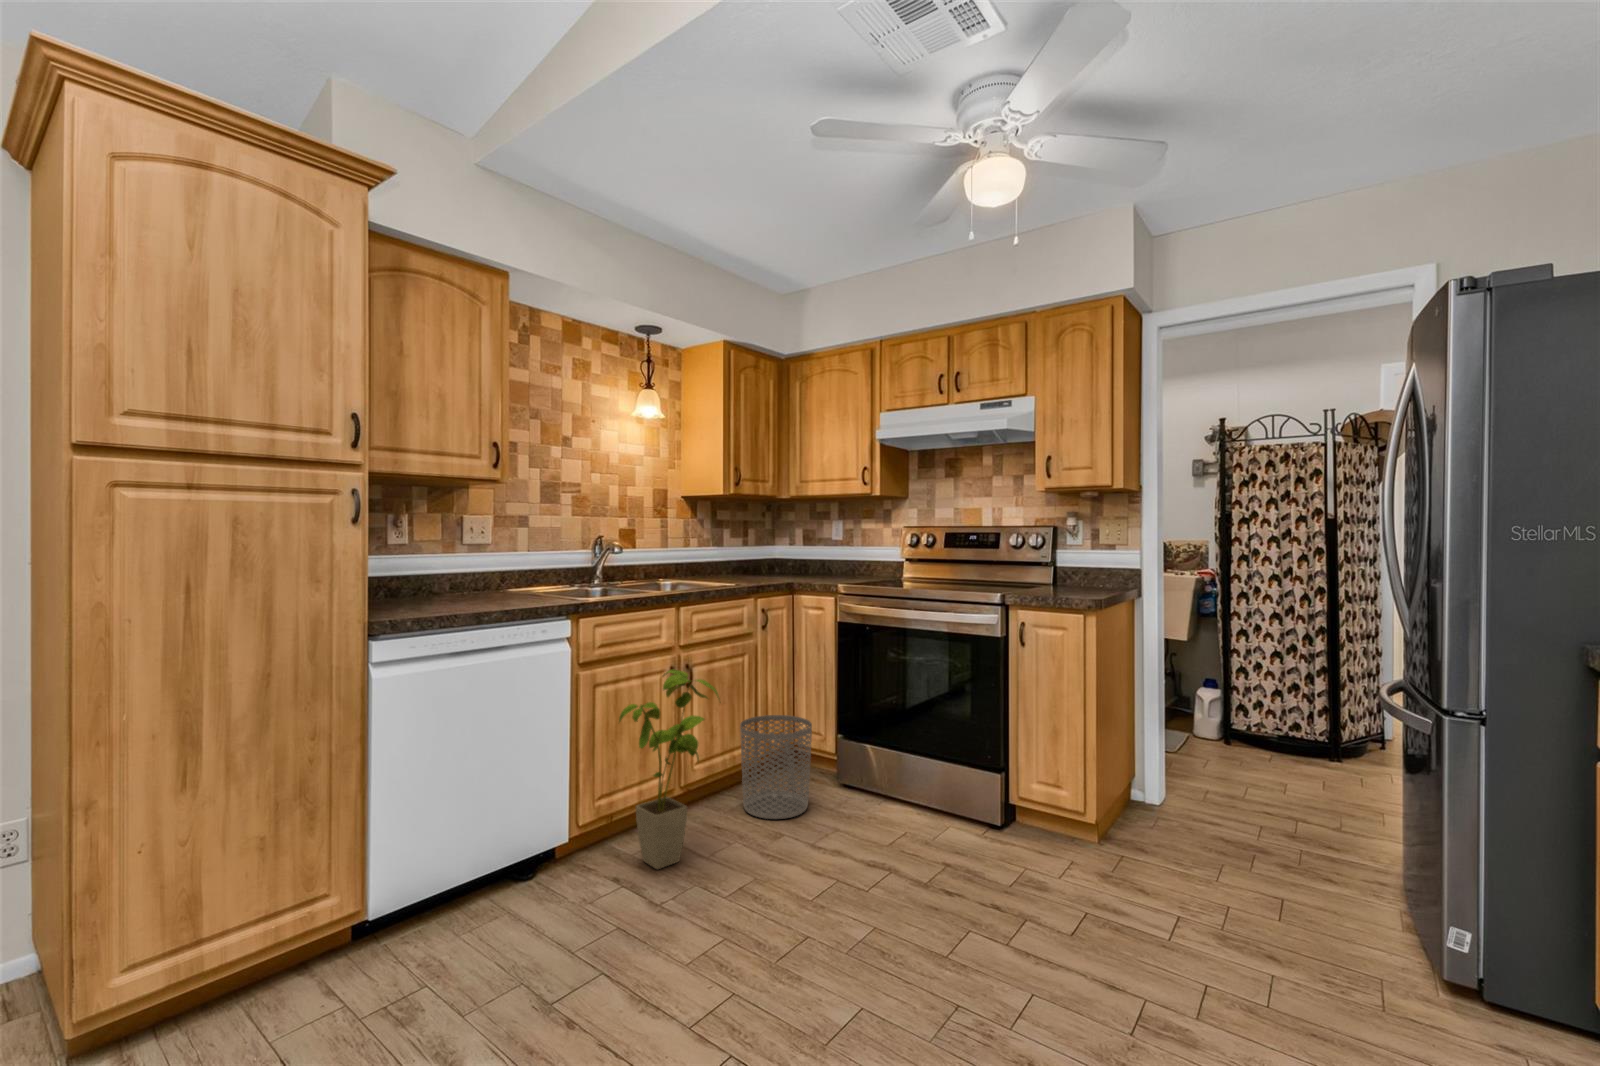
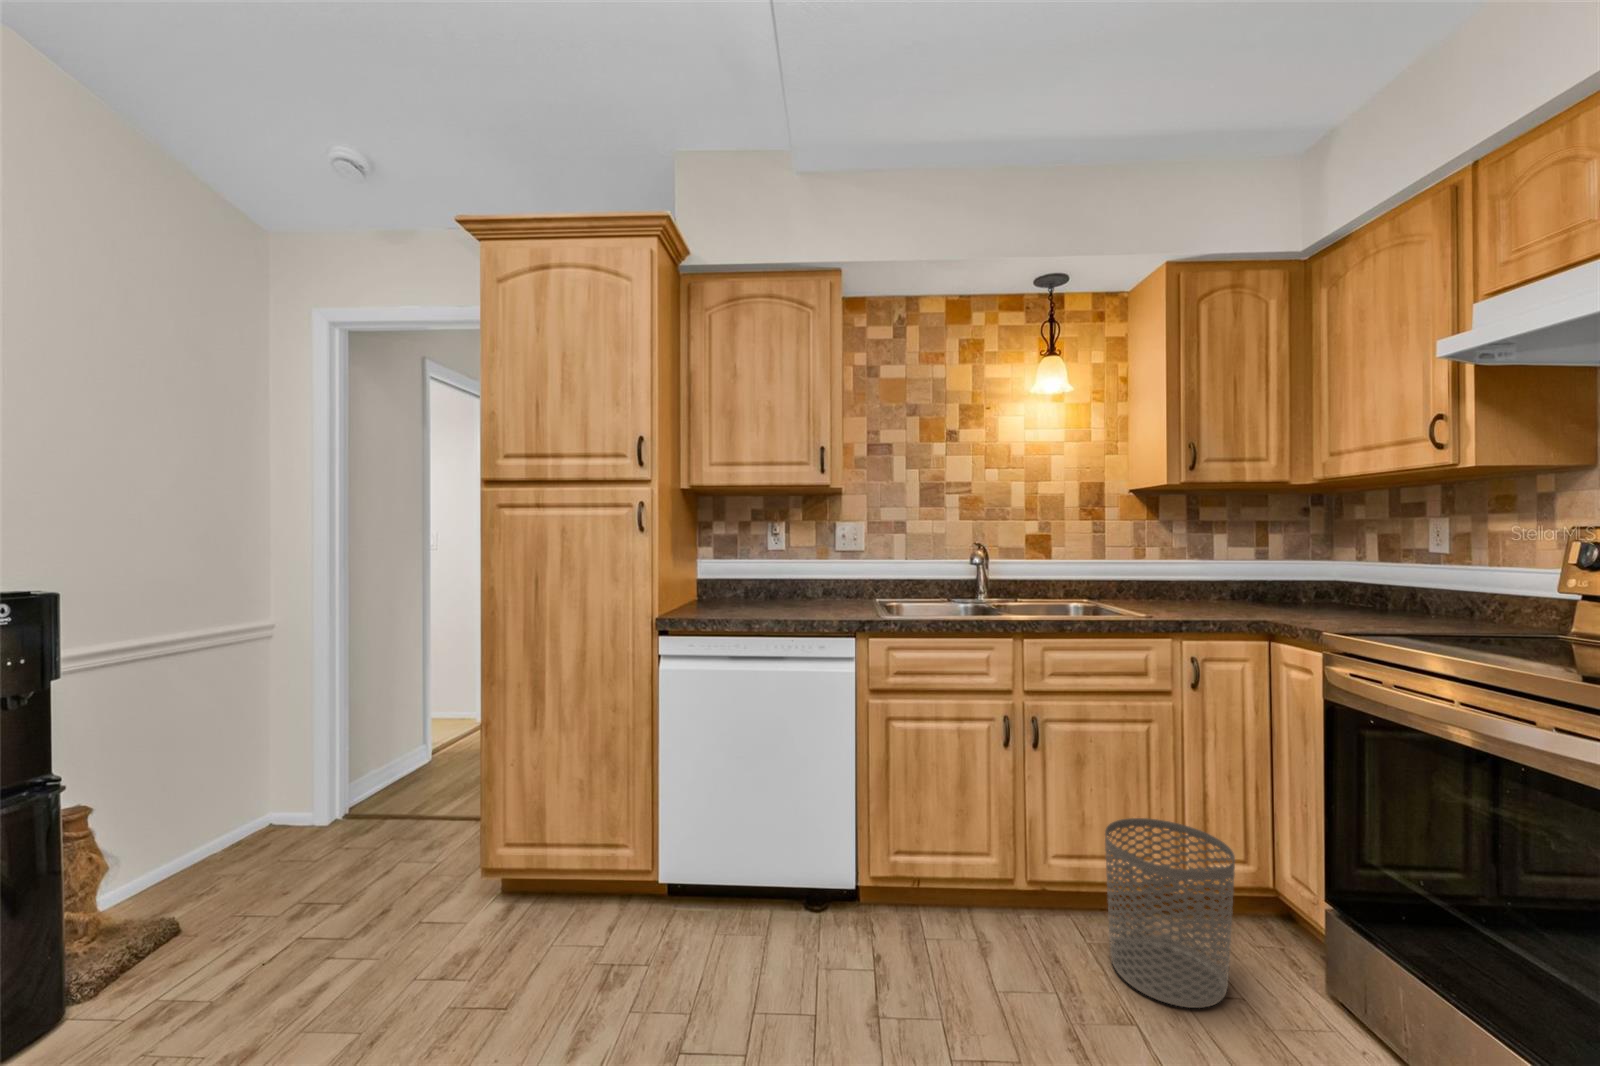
house plant: present [619,670,719,869] -> none [880,720,1013,979]

